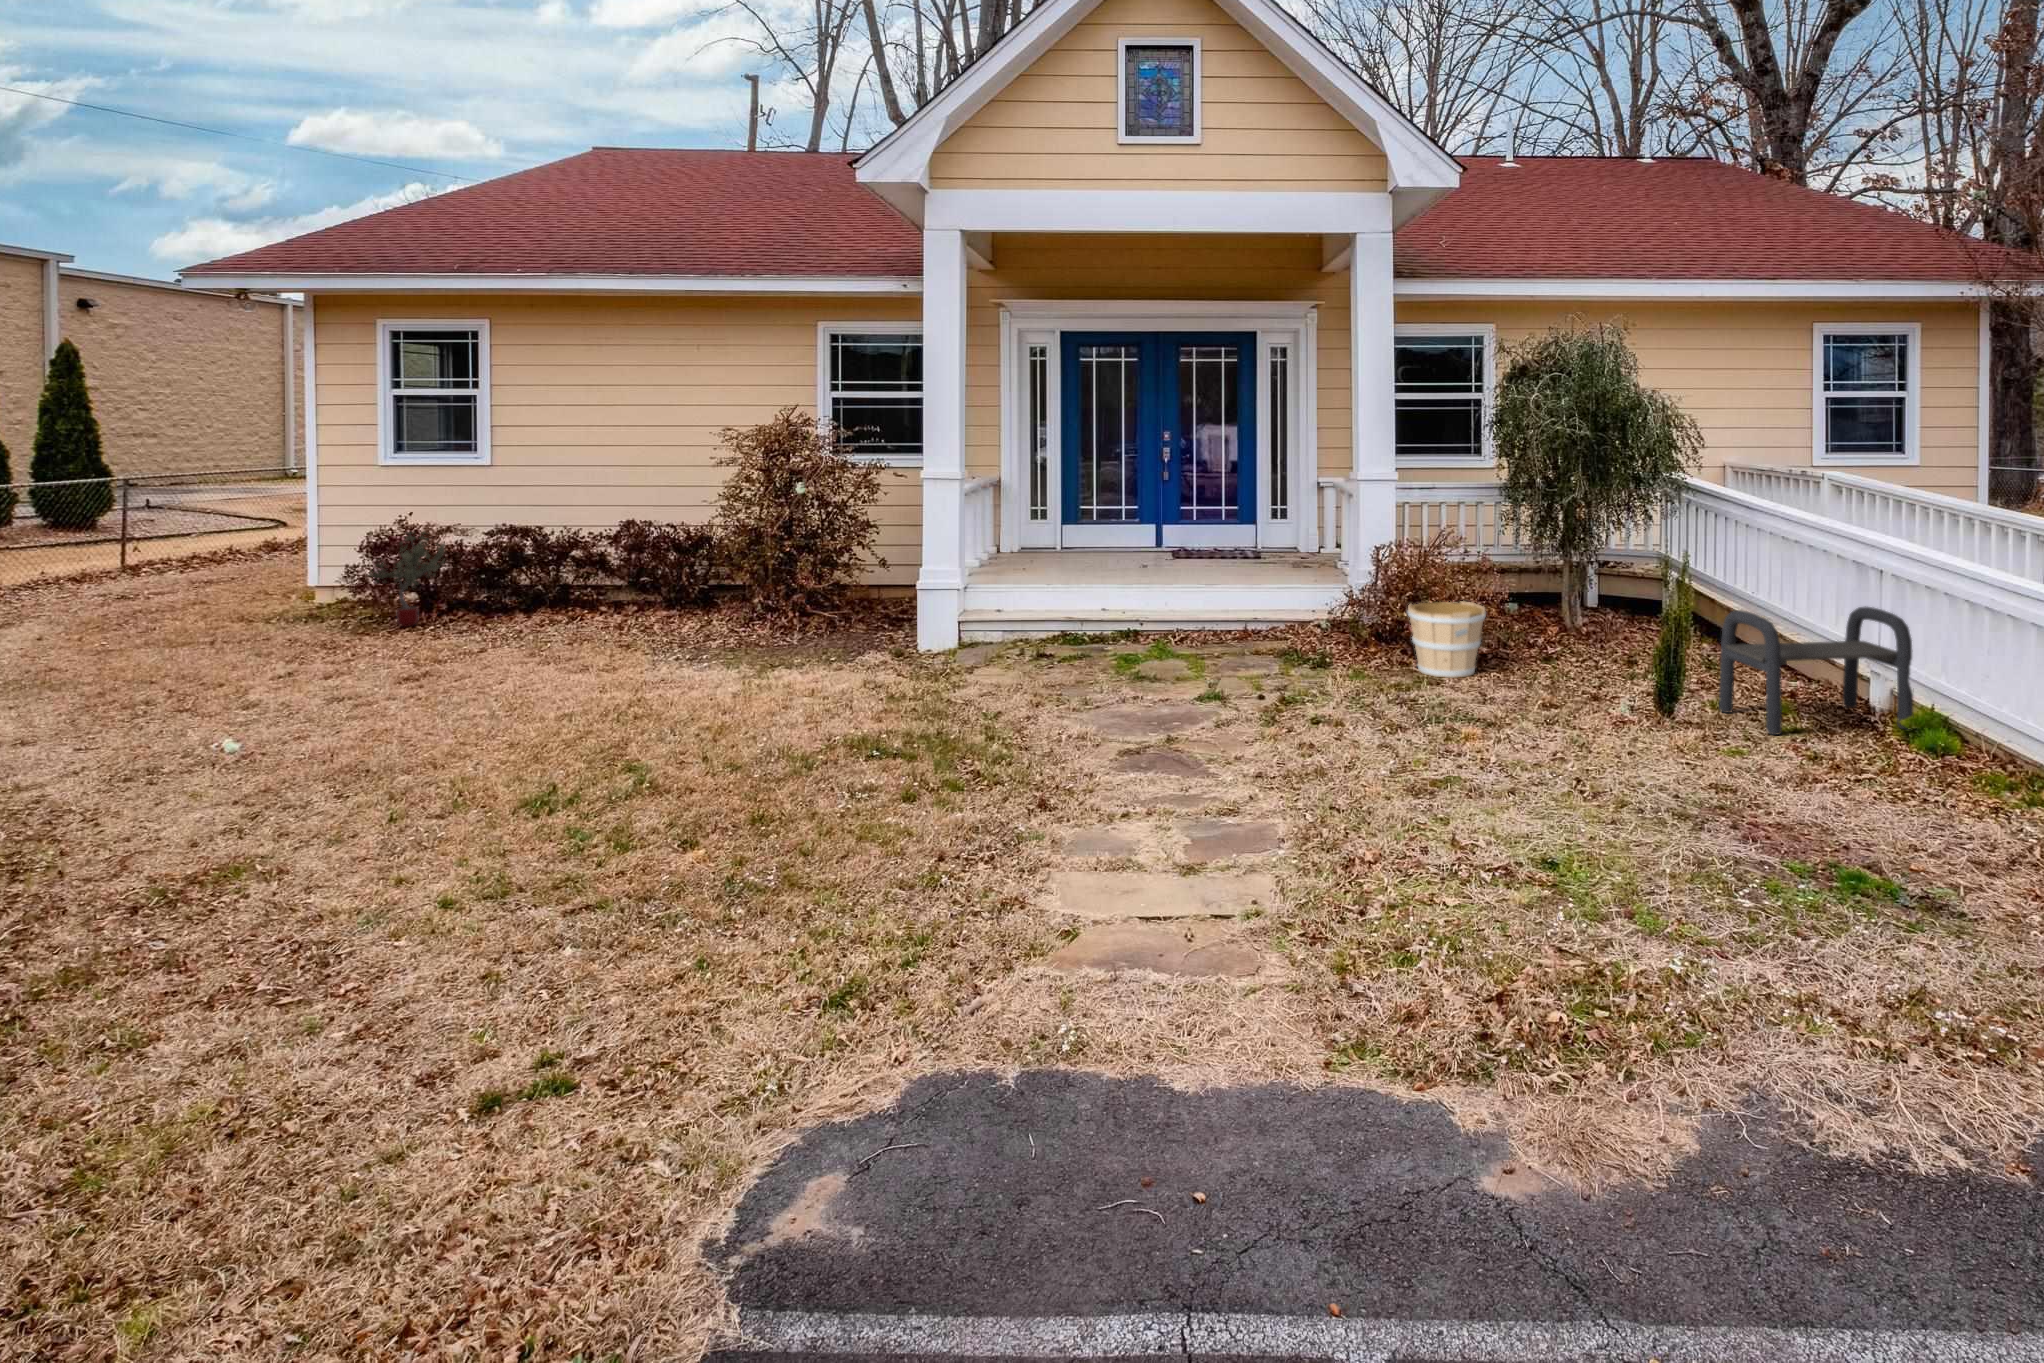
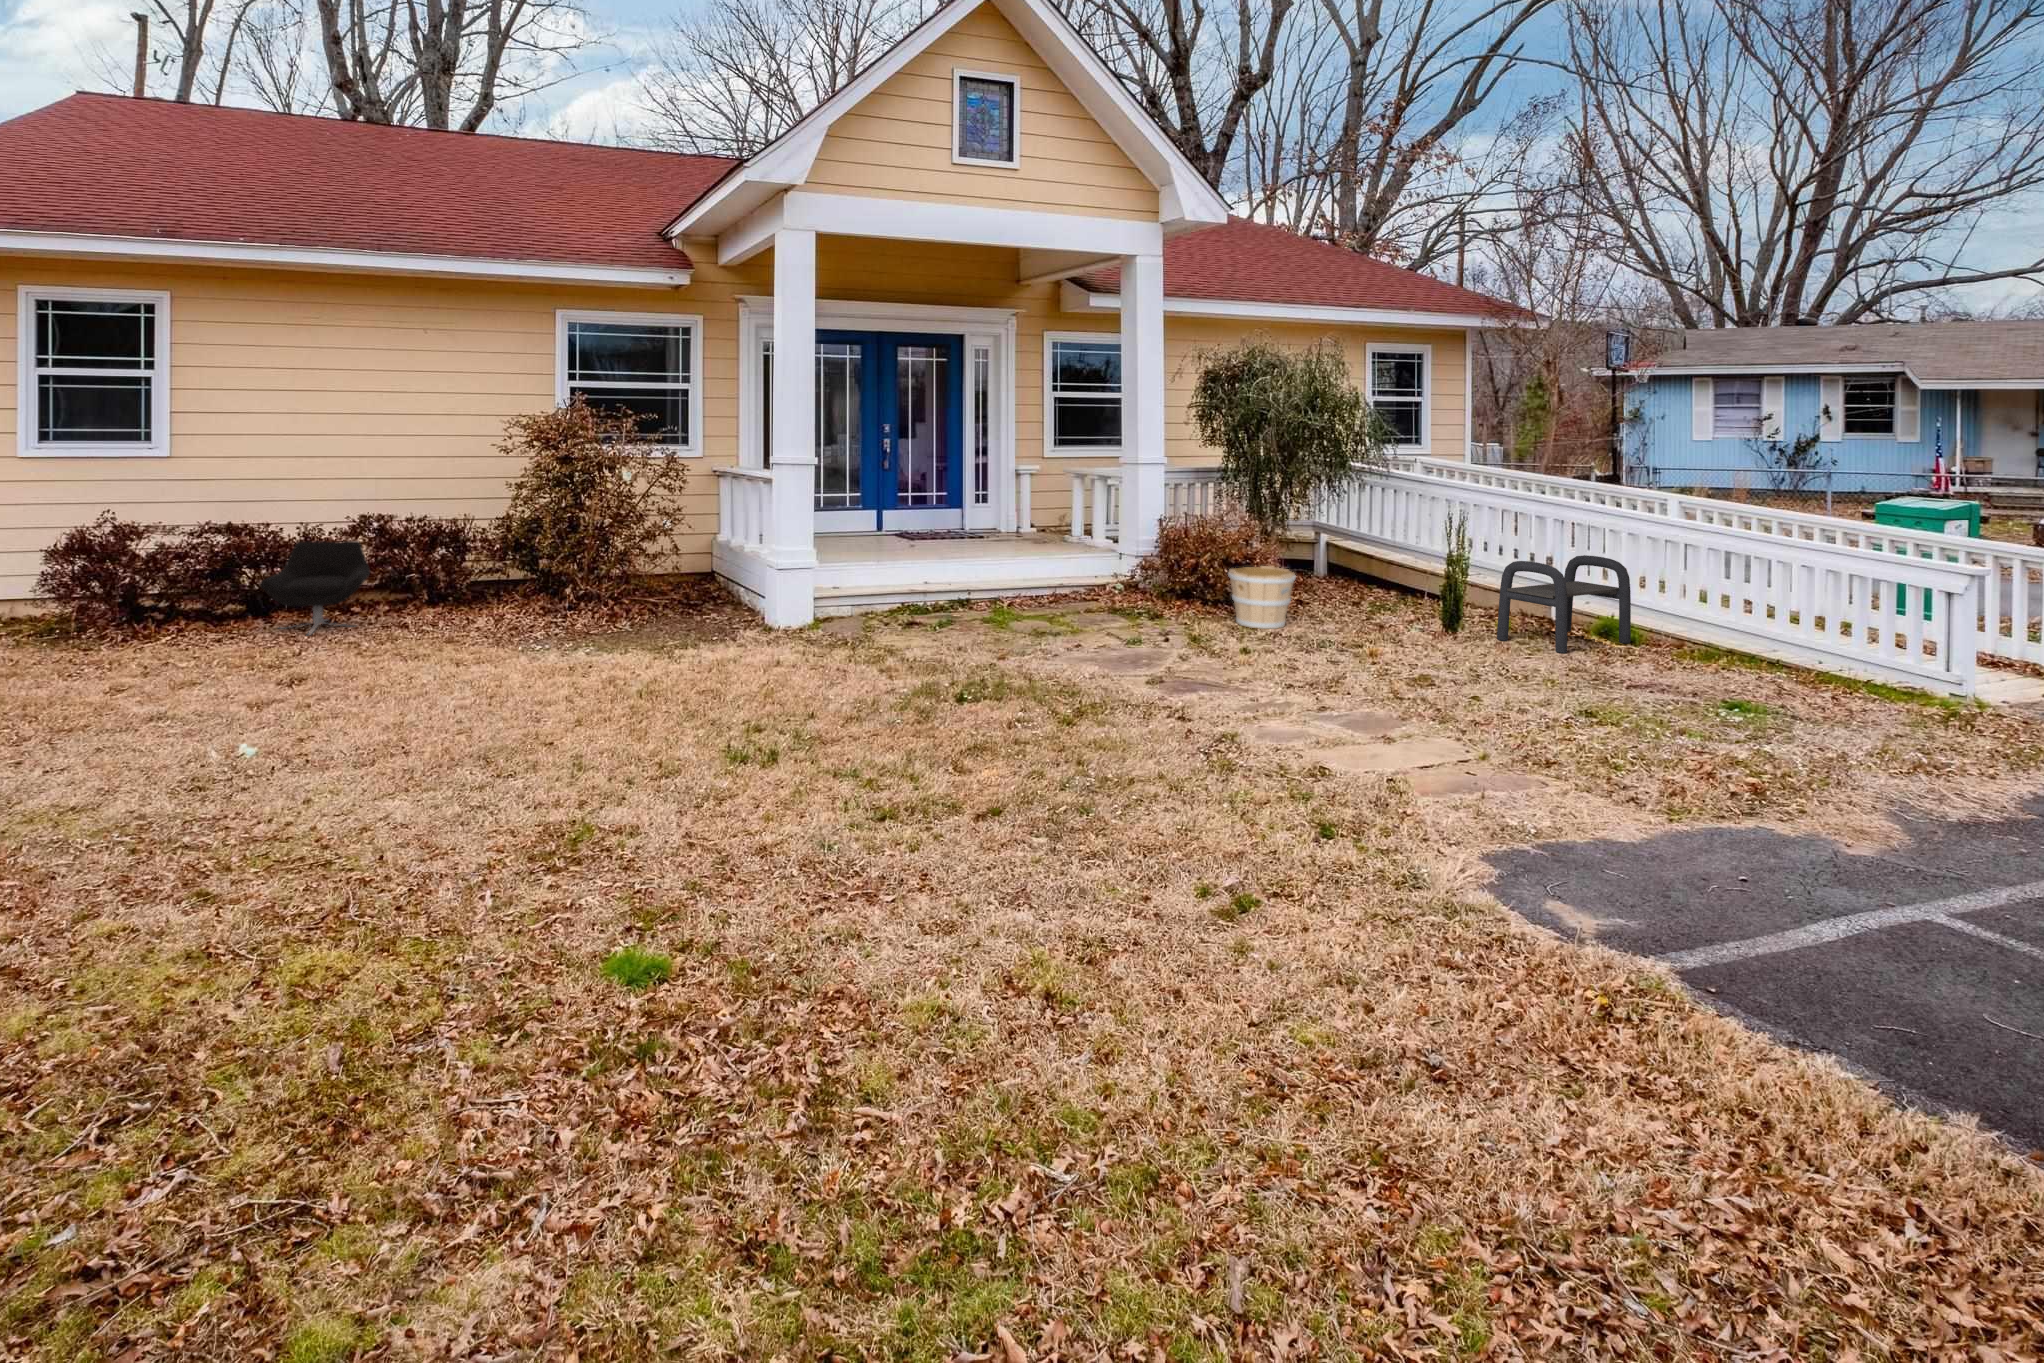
potted tree: present [368,531,445,627] -> none [80,531,189,645]
lounge chair: none [507,542,615,626] -> present [260,541,370,635]

